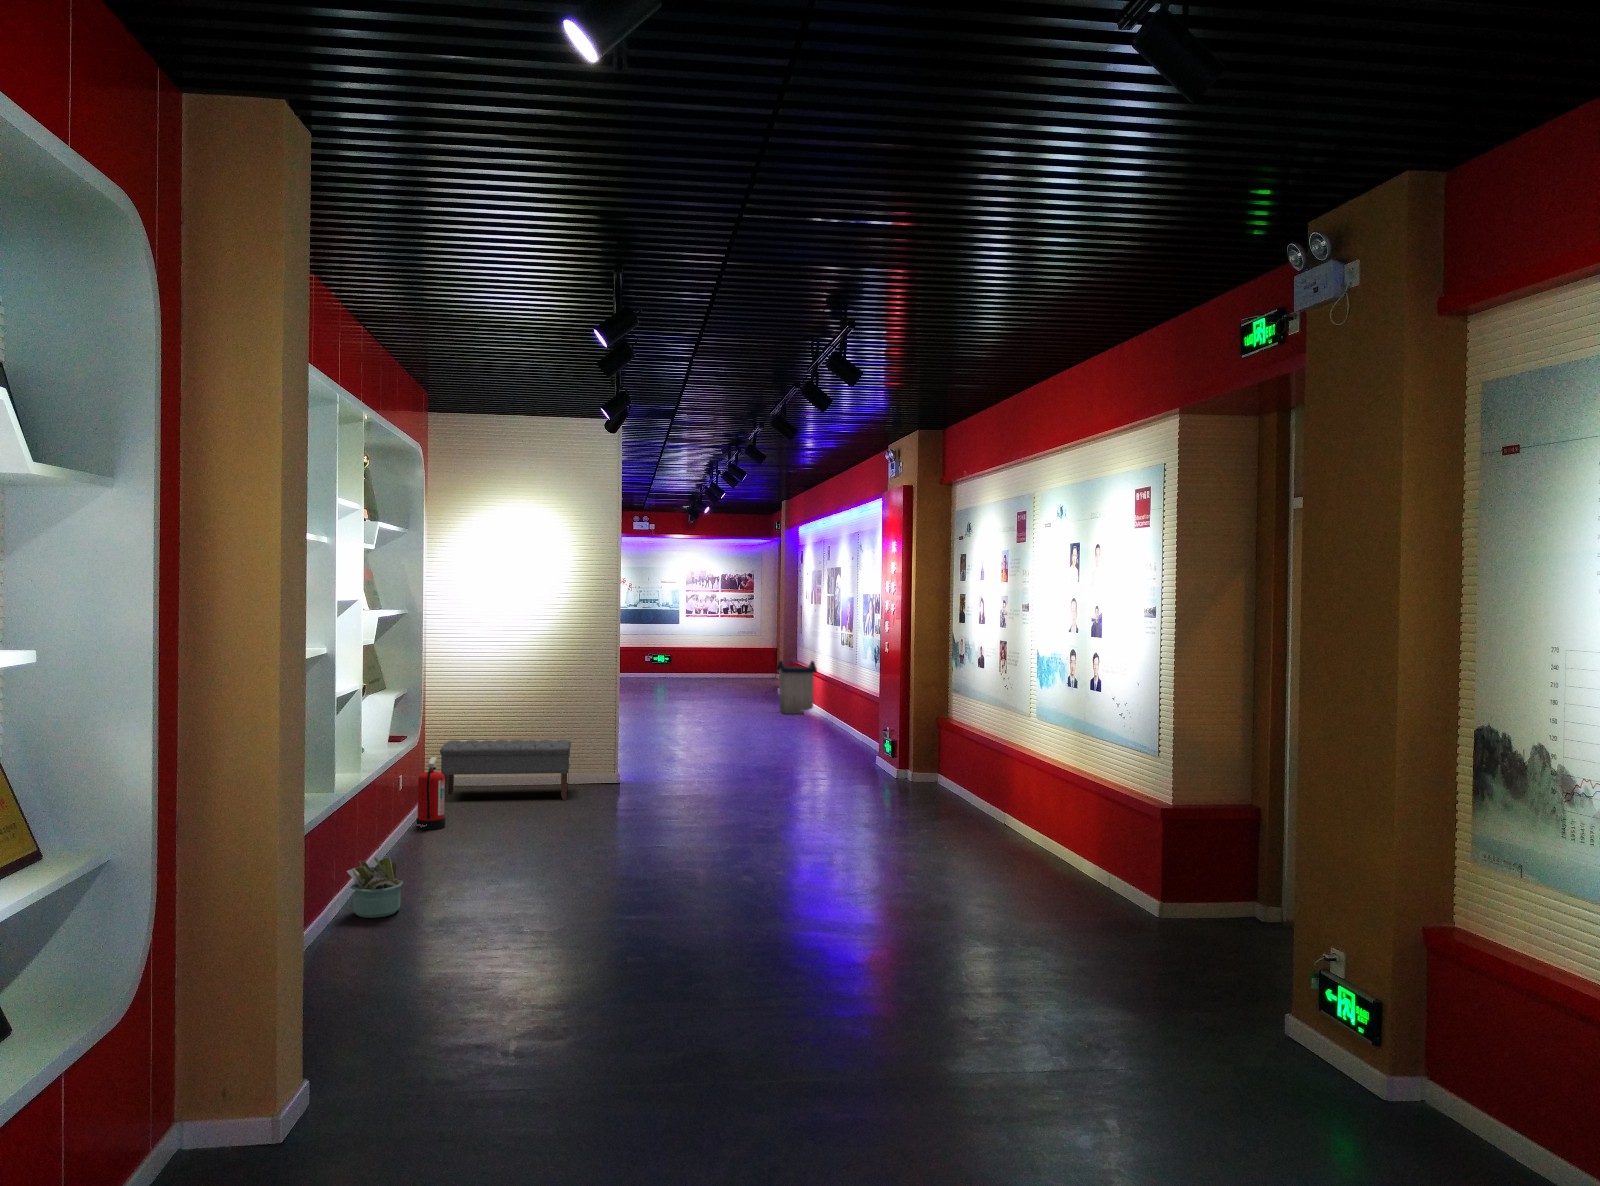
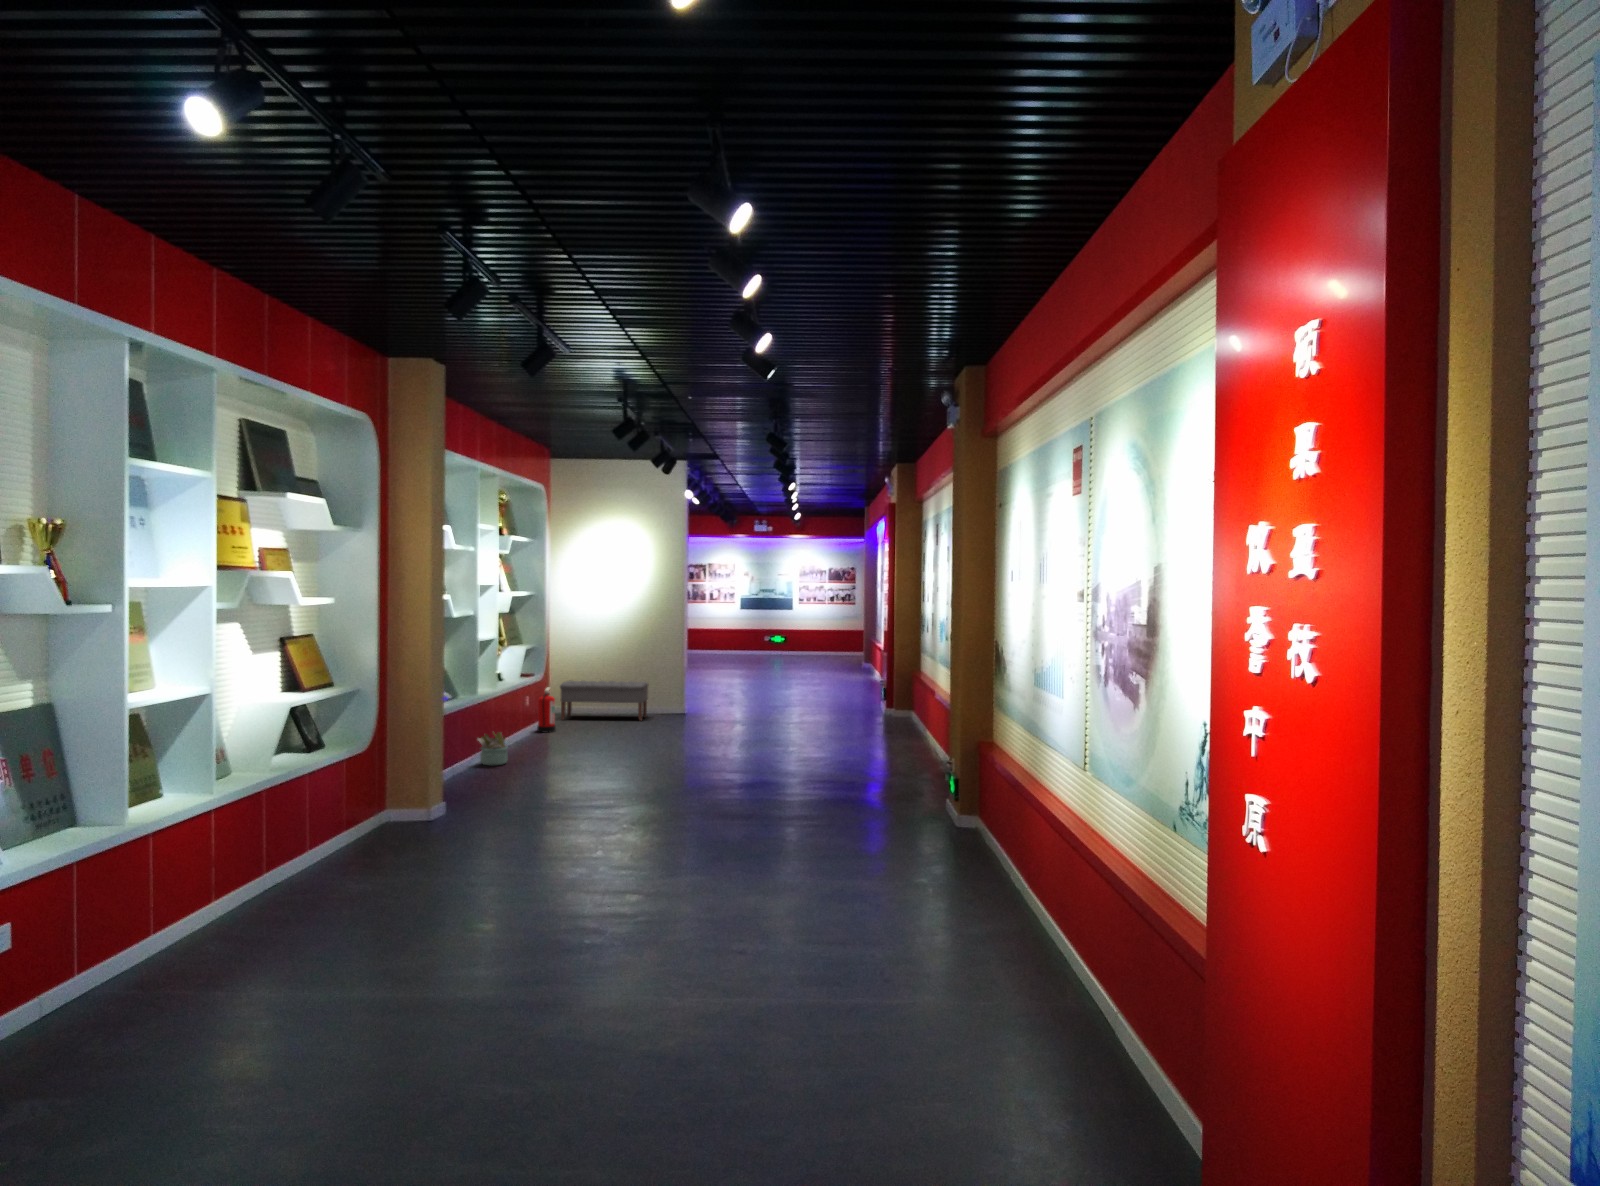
trash can: present [777,661,817,714] -> none [848,636,877,679]

